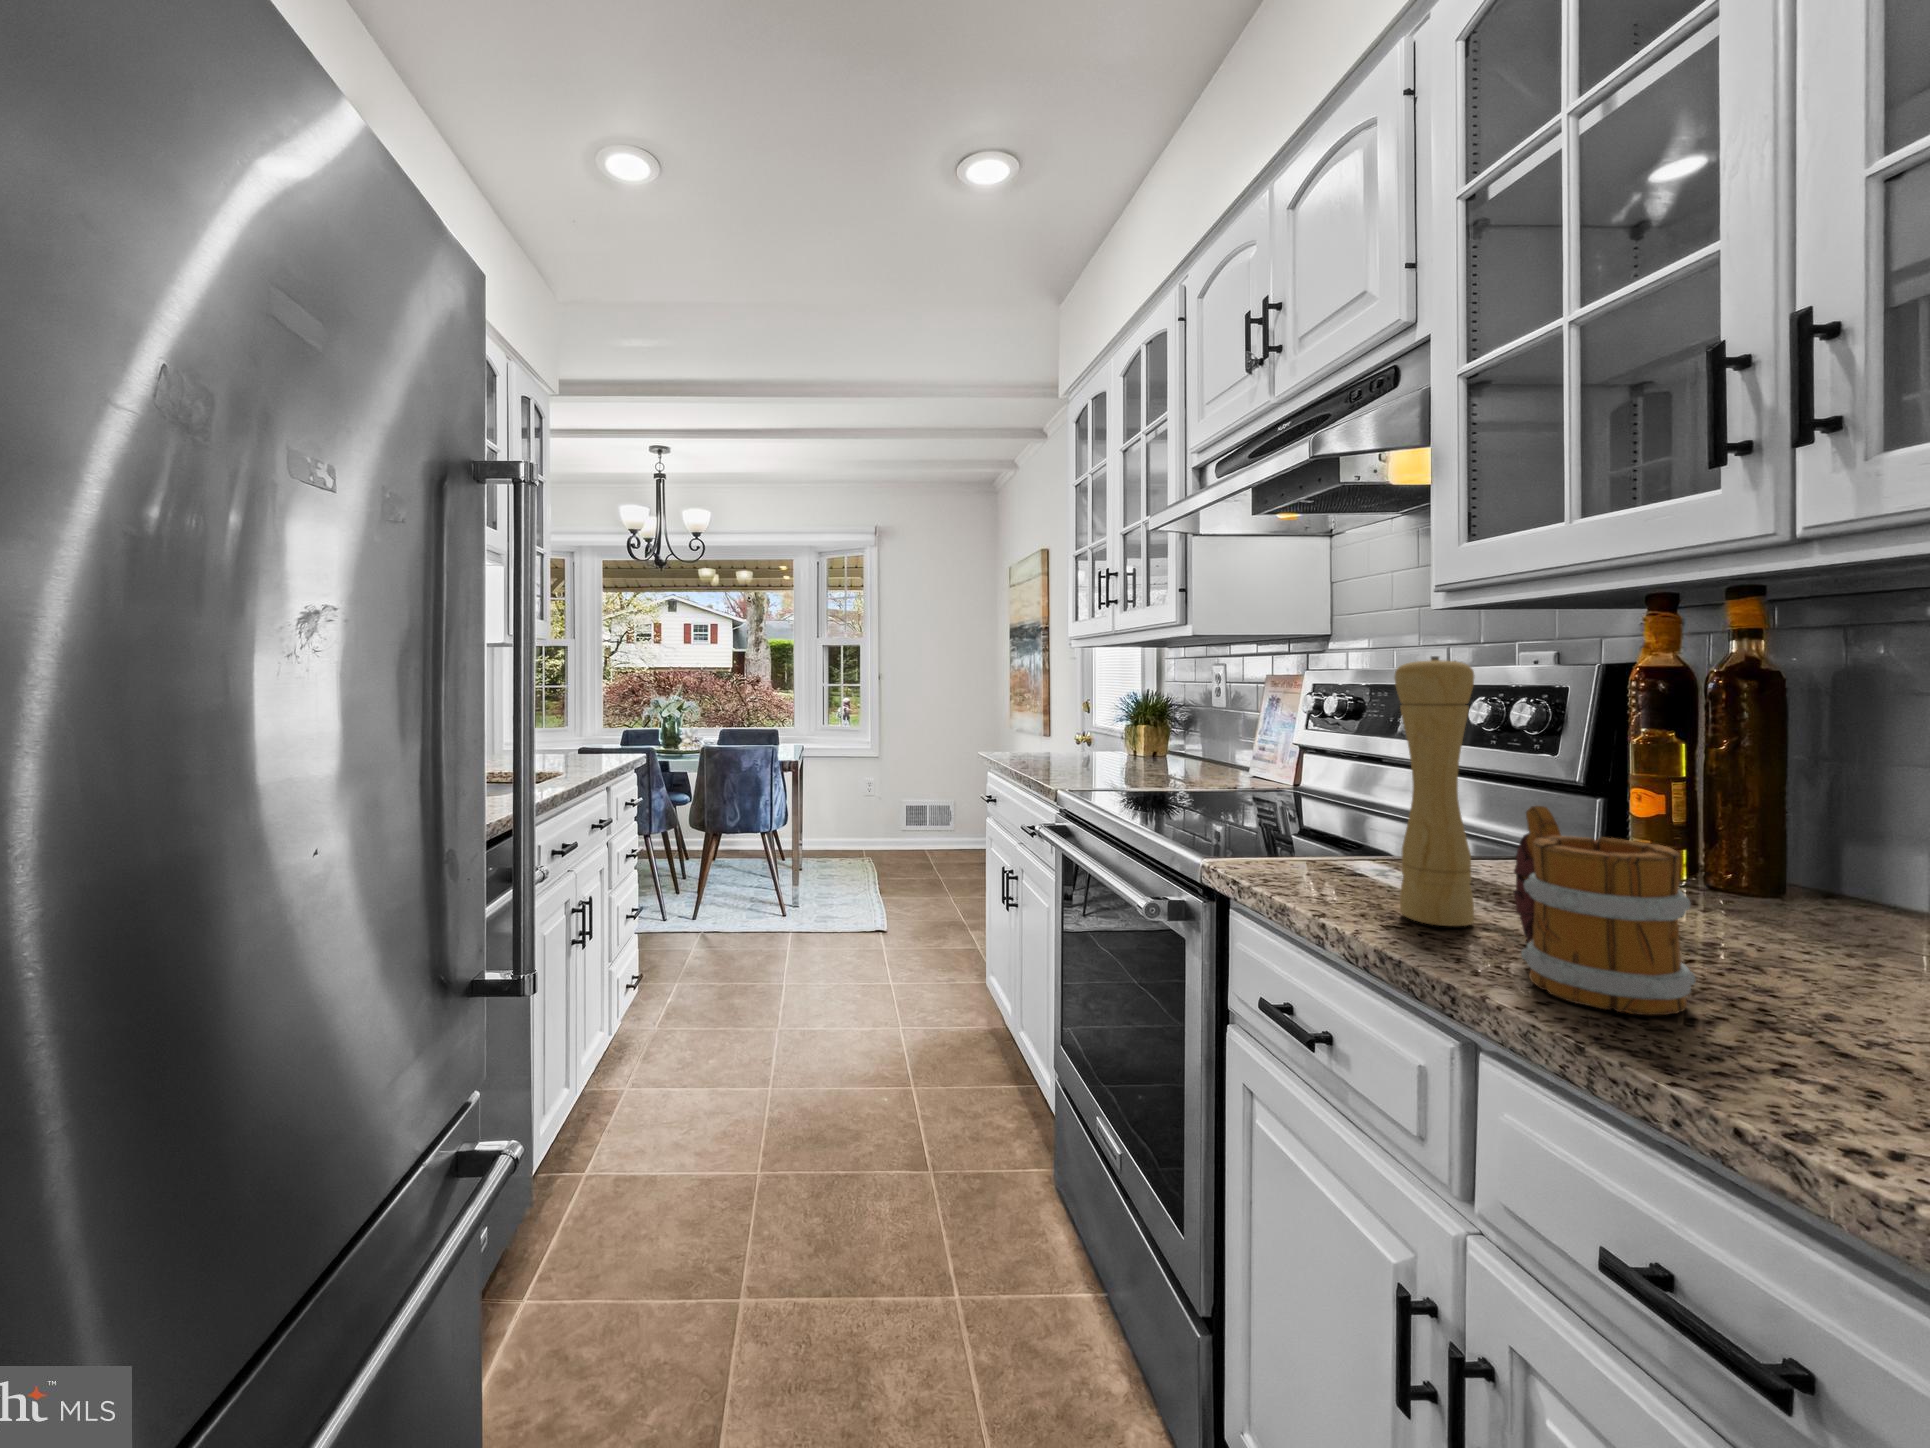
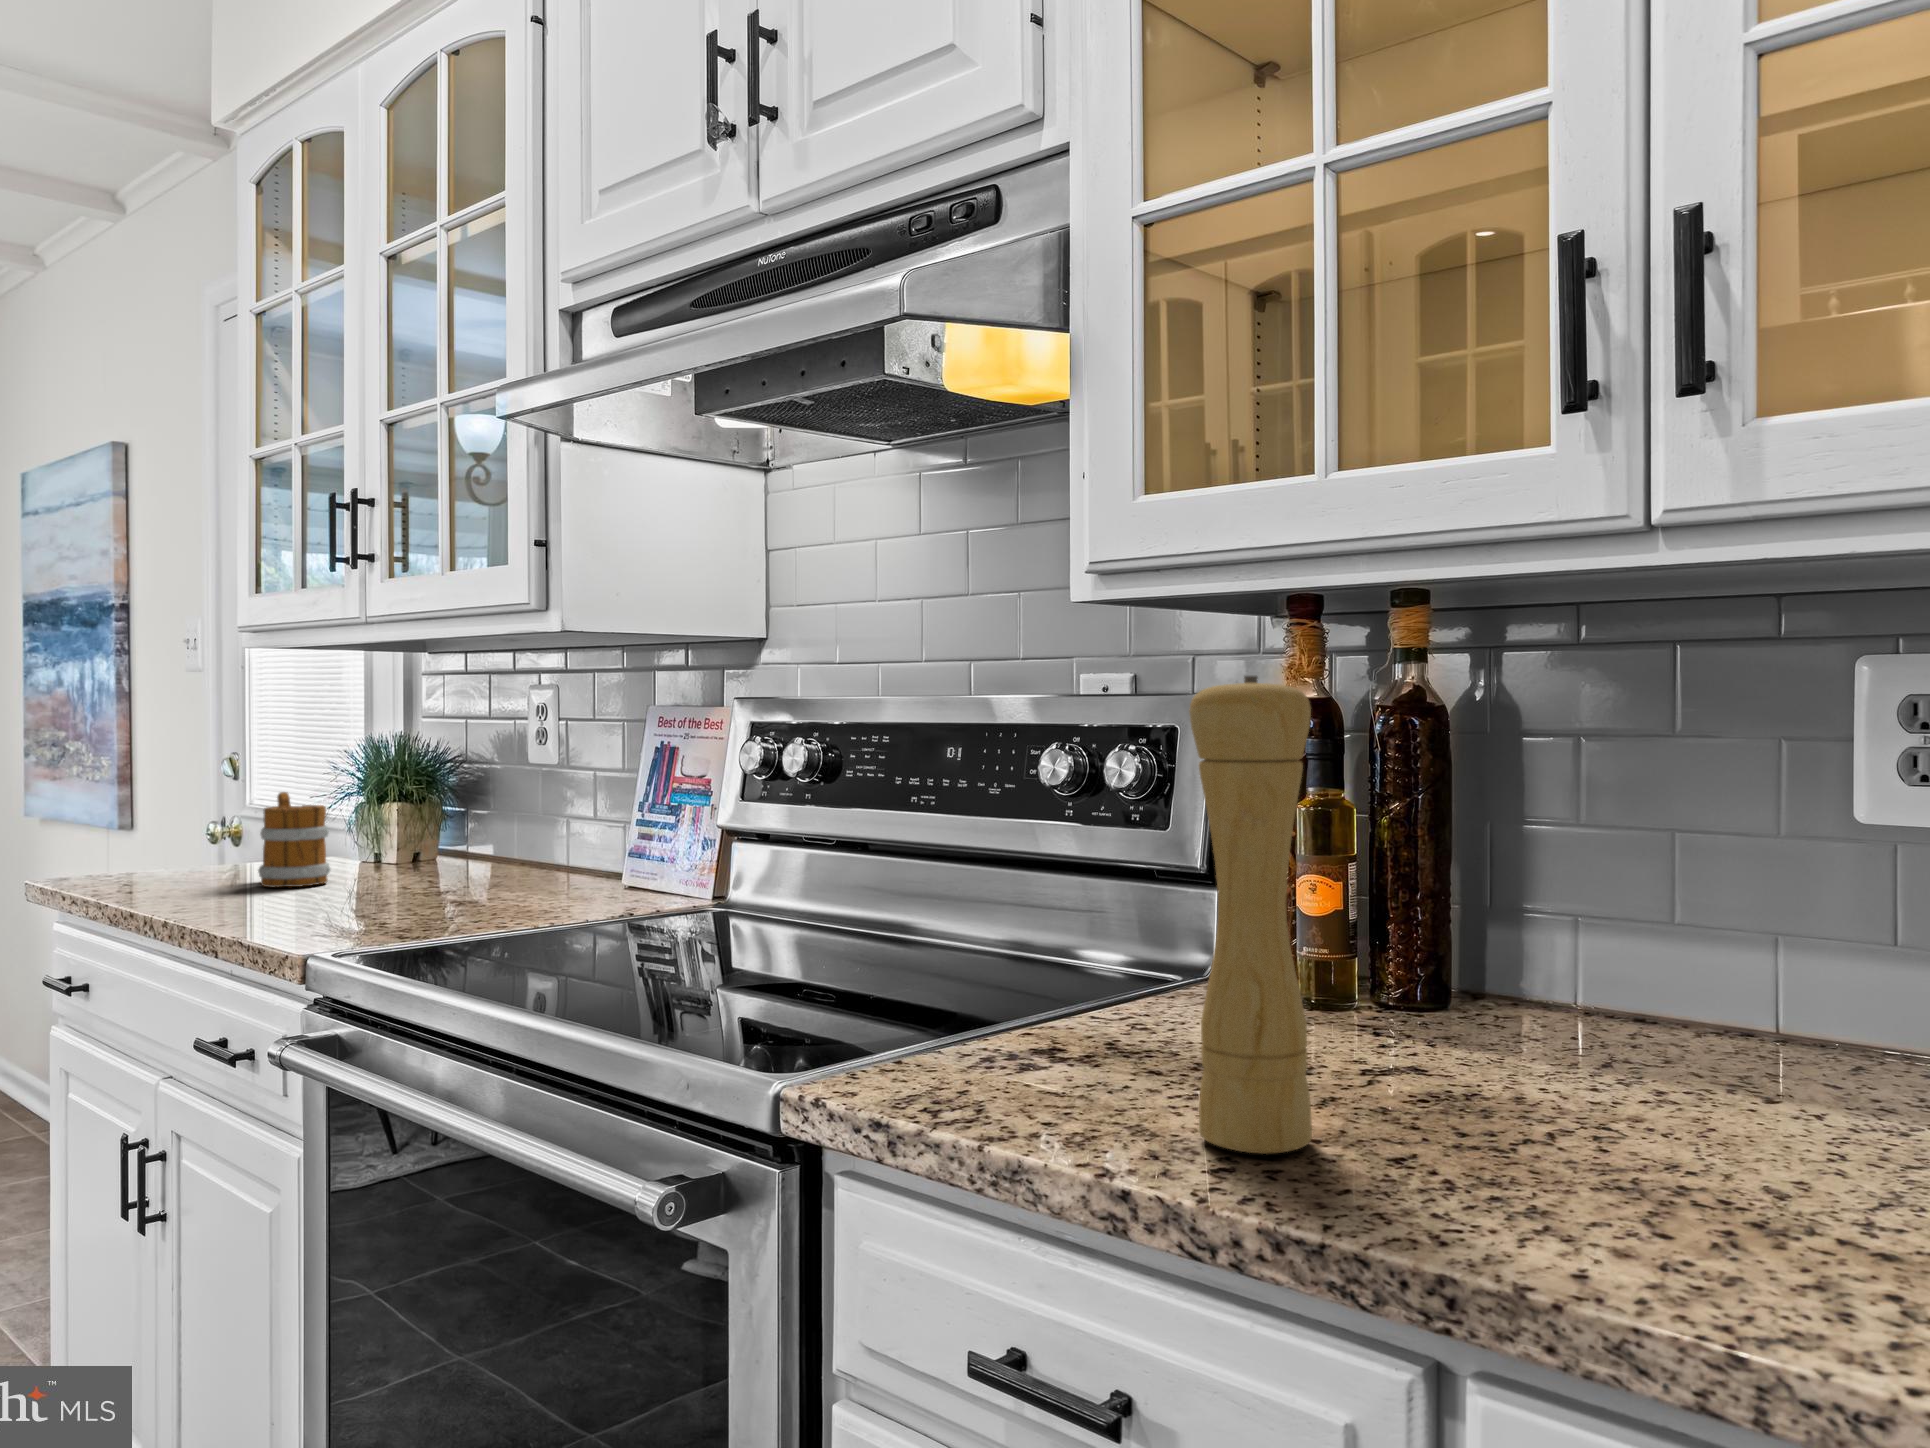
mug: present [1513,806,1696,1015] -> present [258,792,330,887]

